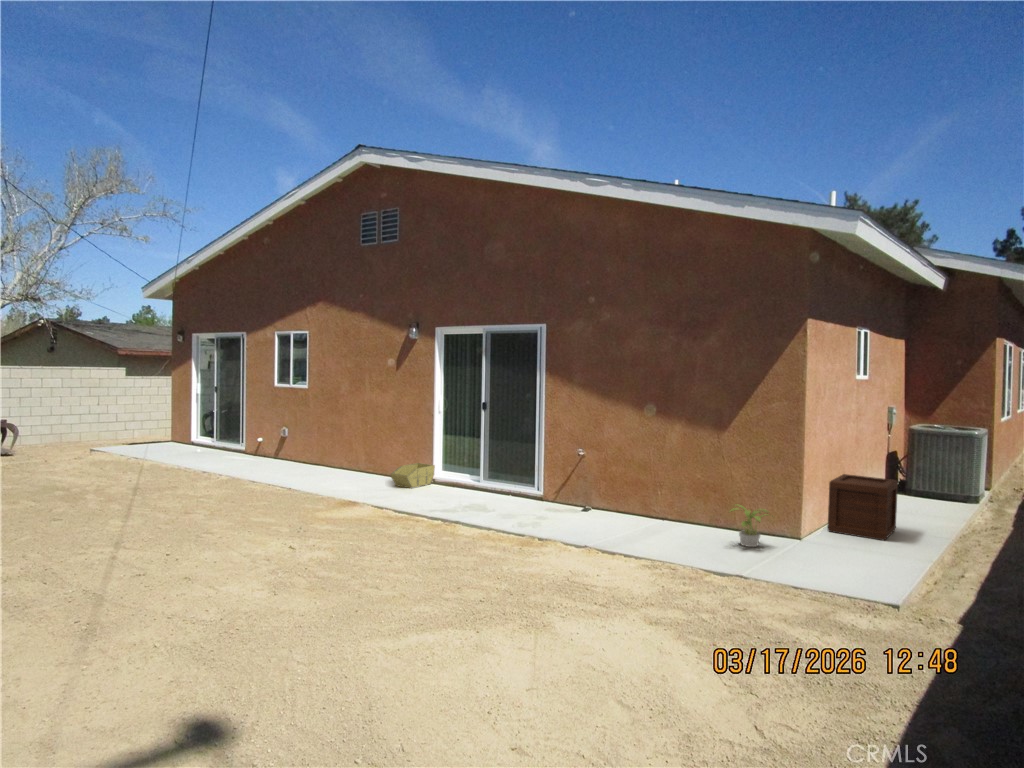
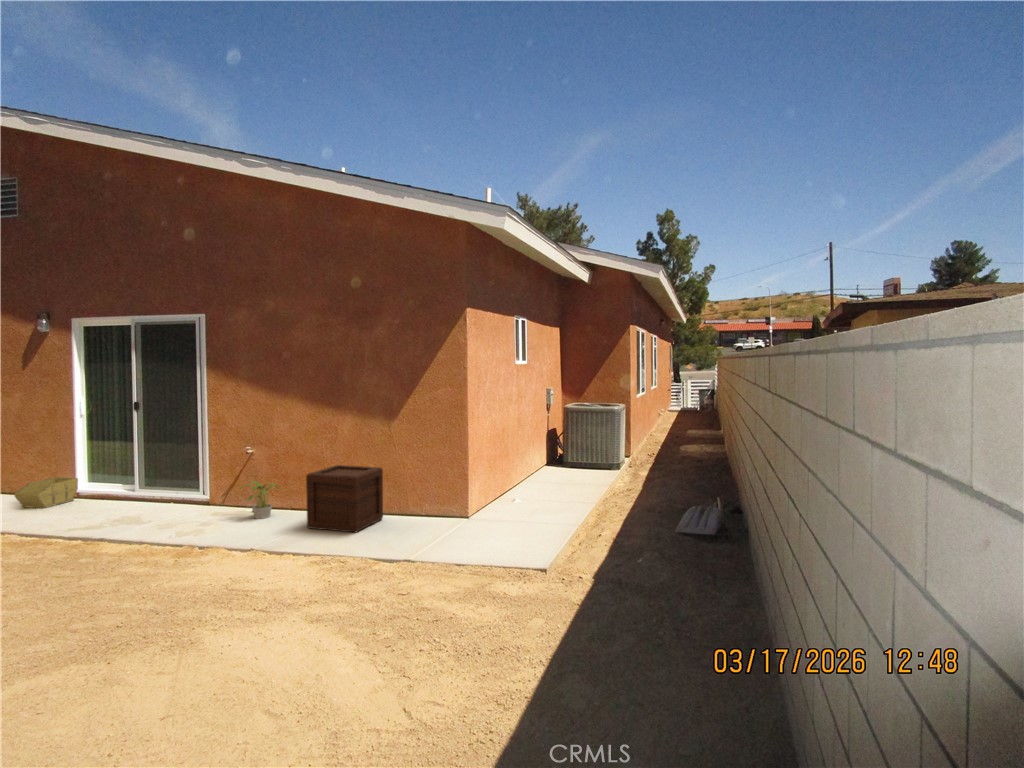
wooden crate: present [828,474,898,540] -> present [306,465,383,532]
potted plant: present [730,505,767,547] -> present [242,481,277,519]

